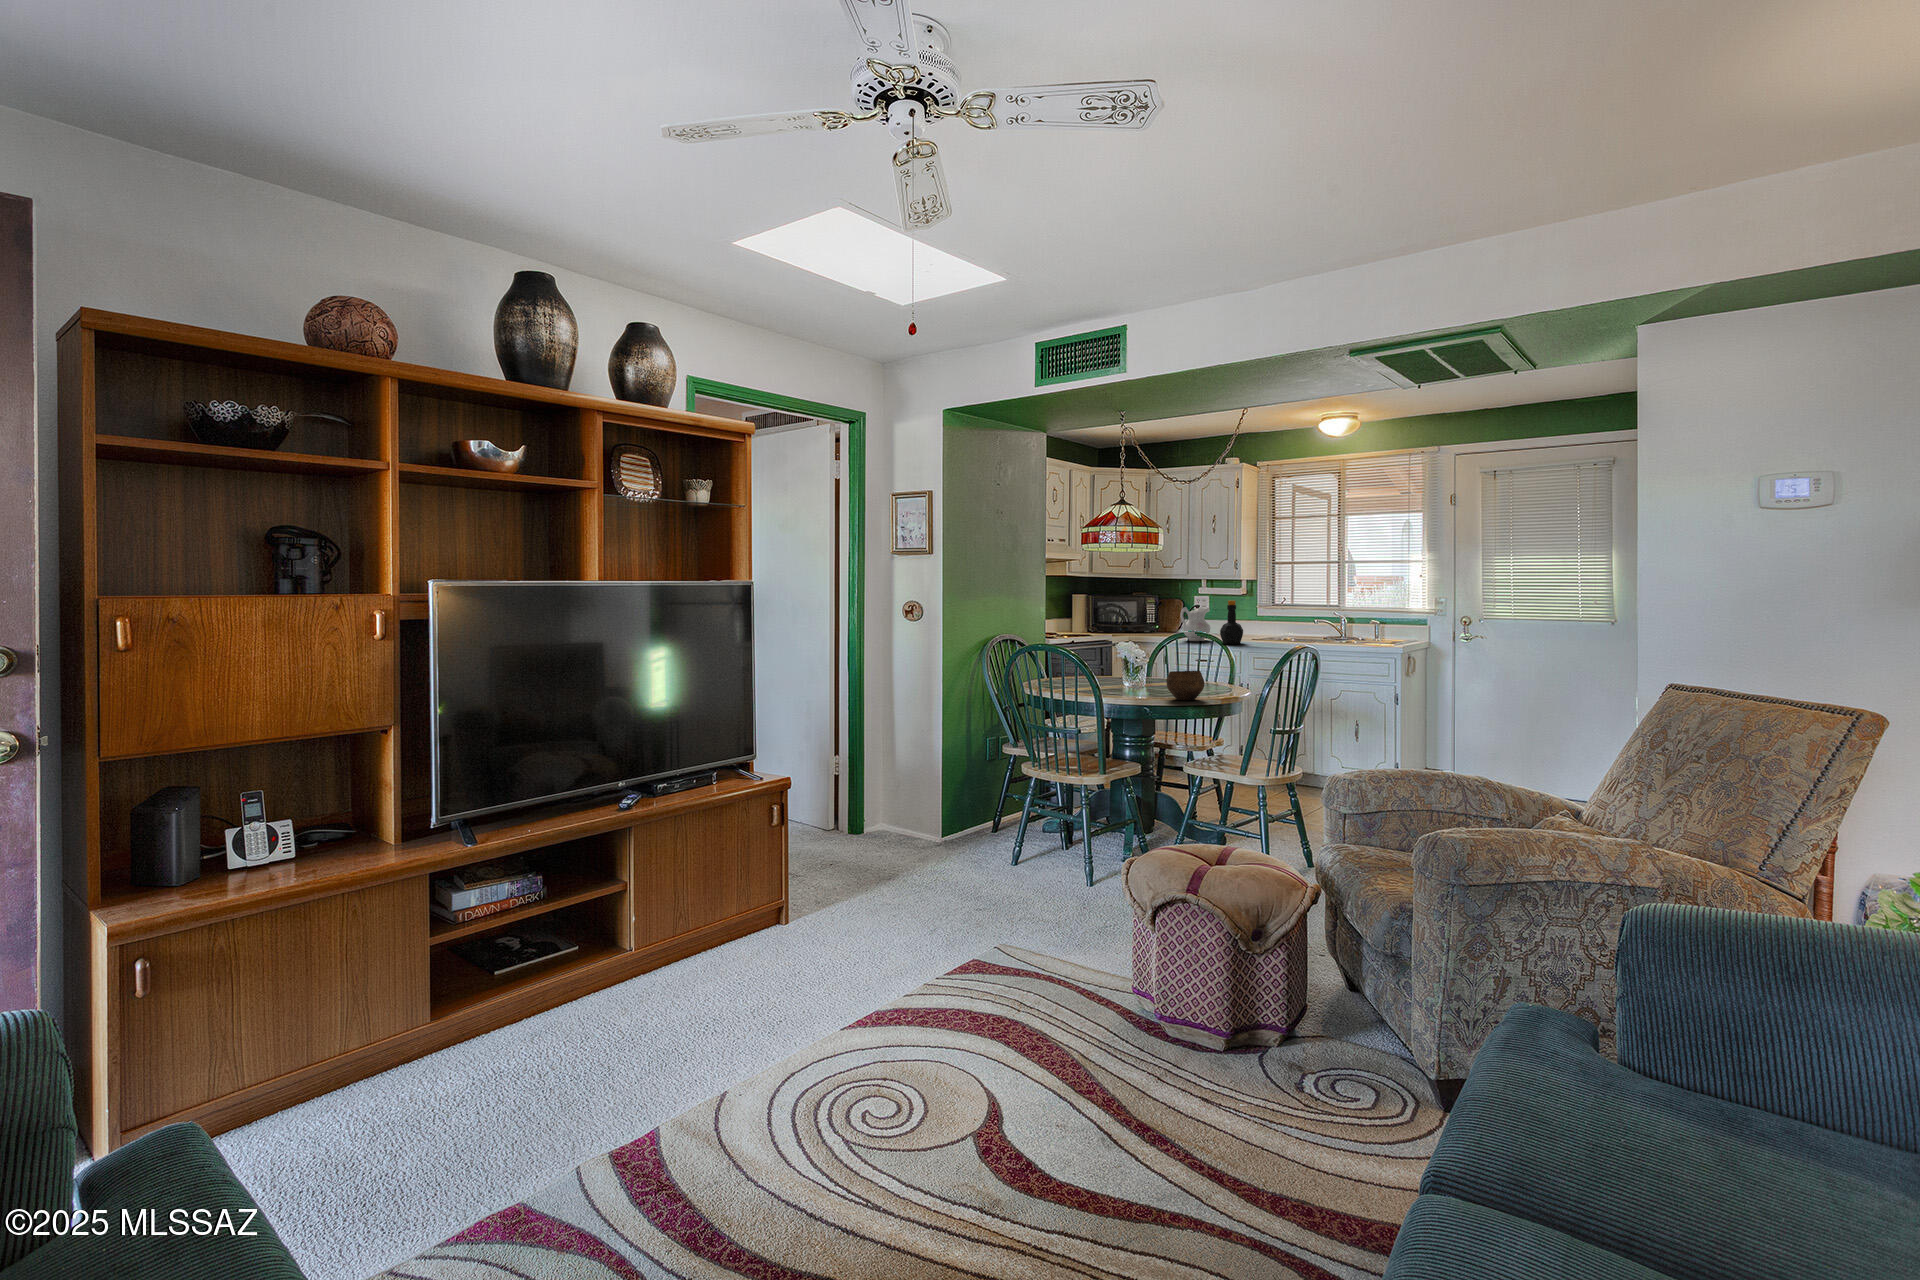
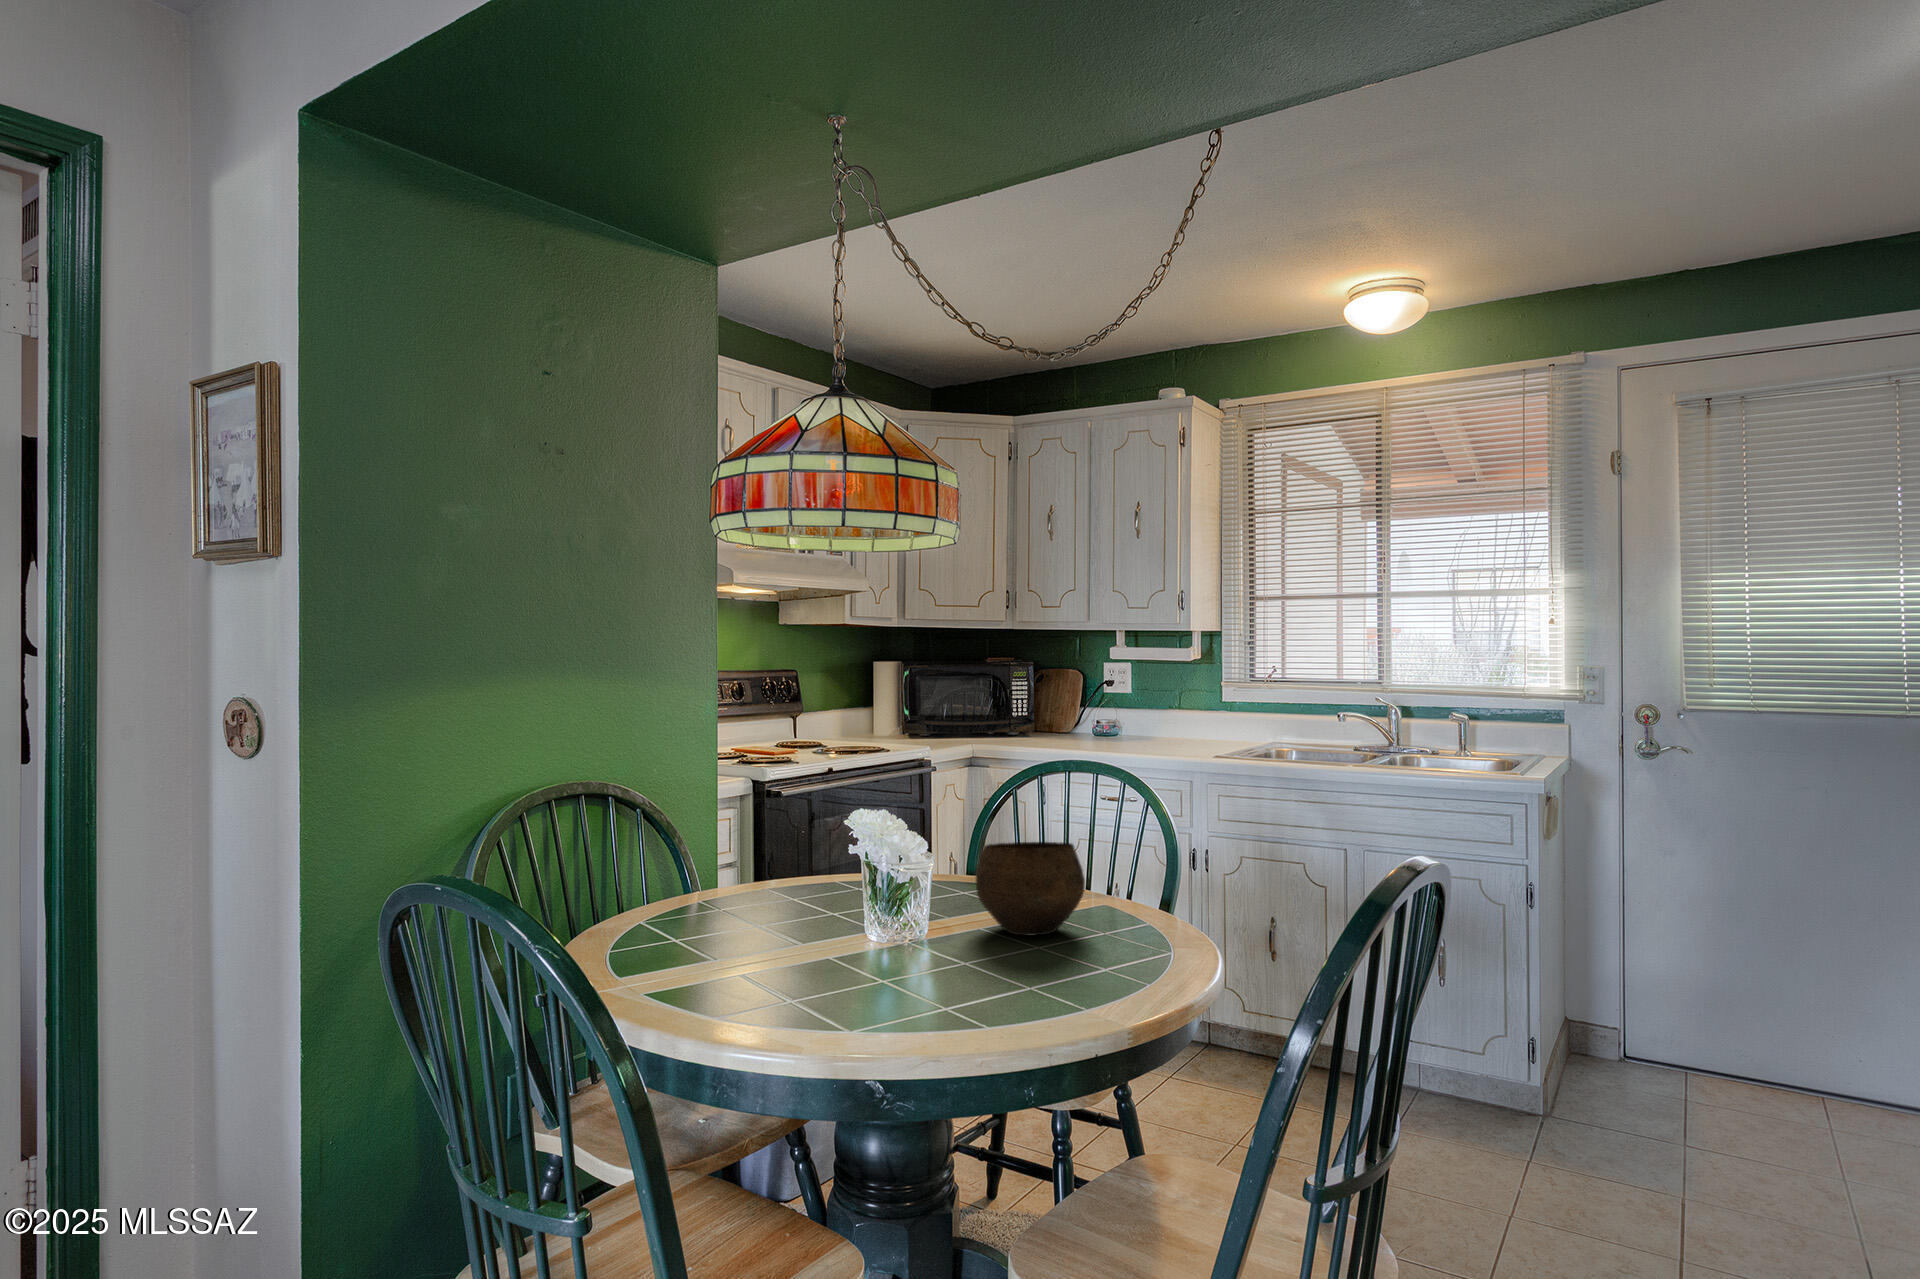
bottle: present [1220,601,1243,644] -> none [1149,668,1196,757]
ceramic pitcher: present [1180,607,1210,641] -> none [1072,681,1131,750]

